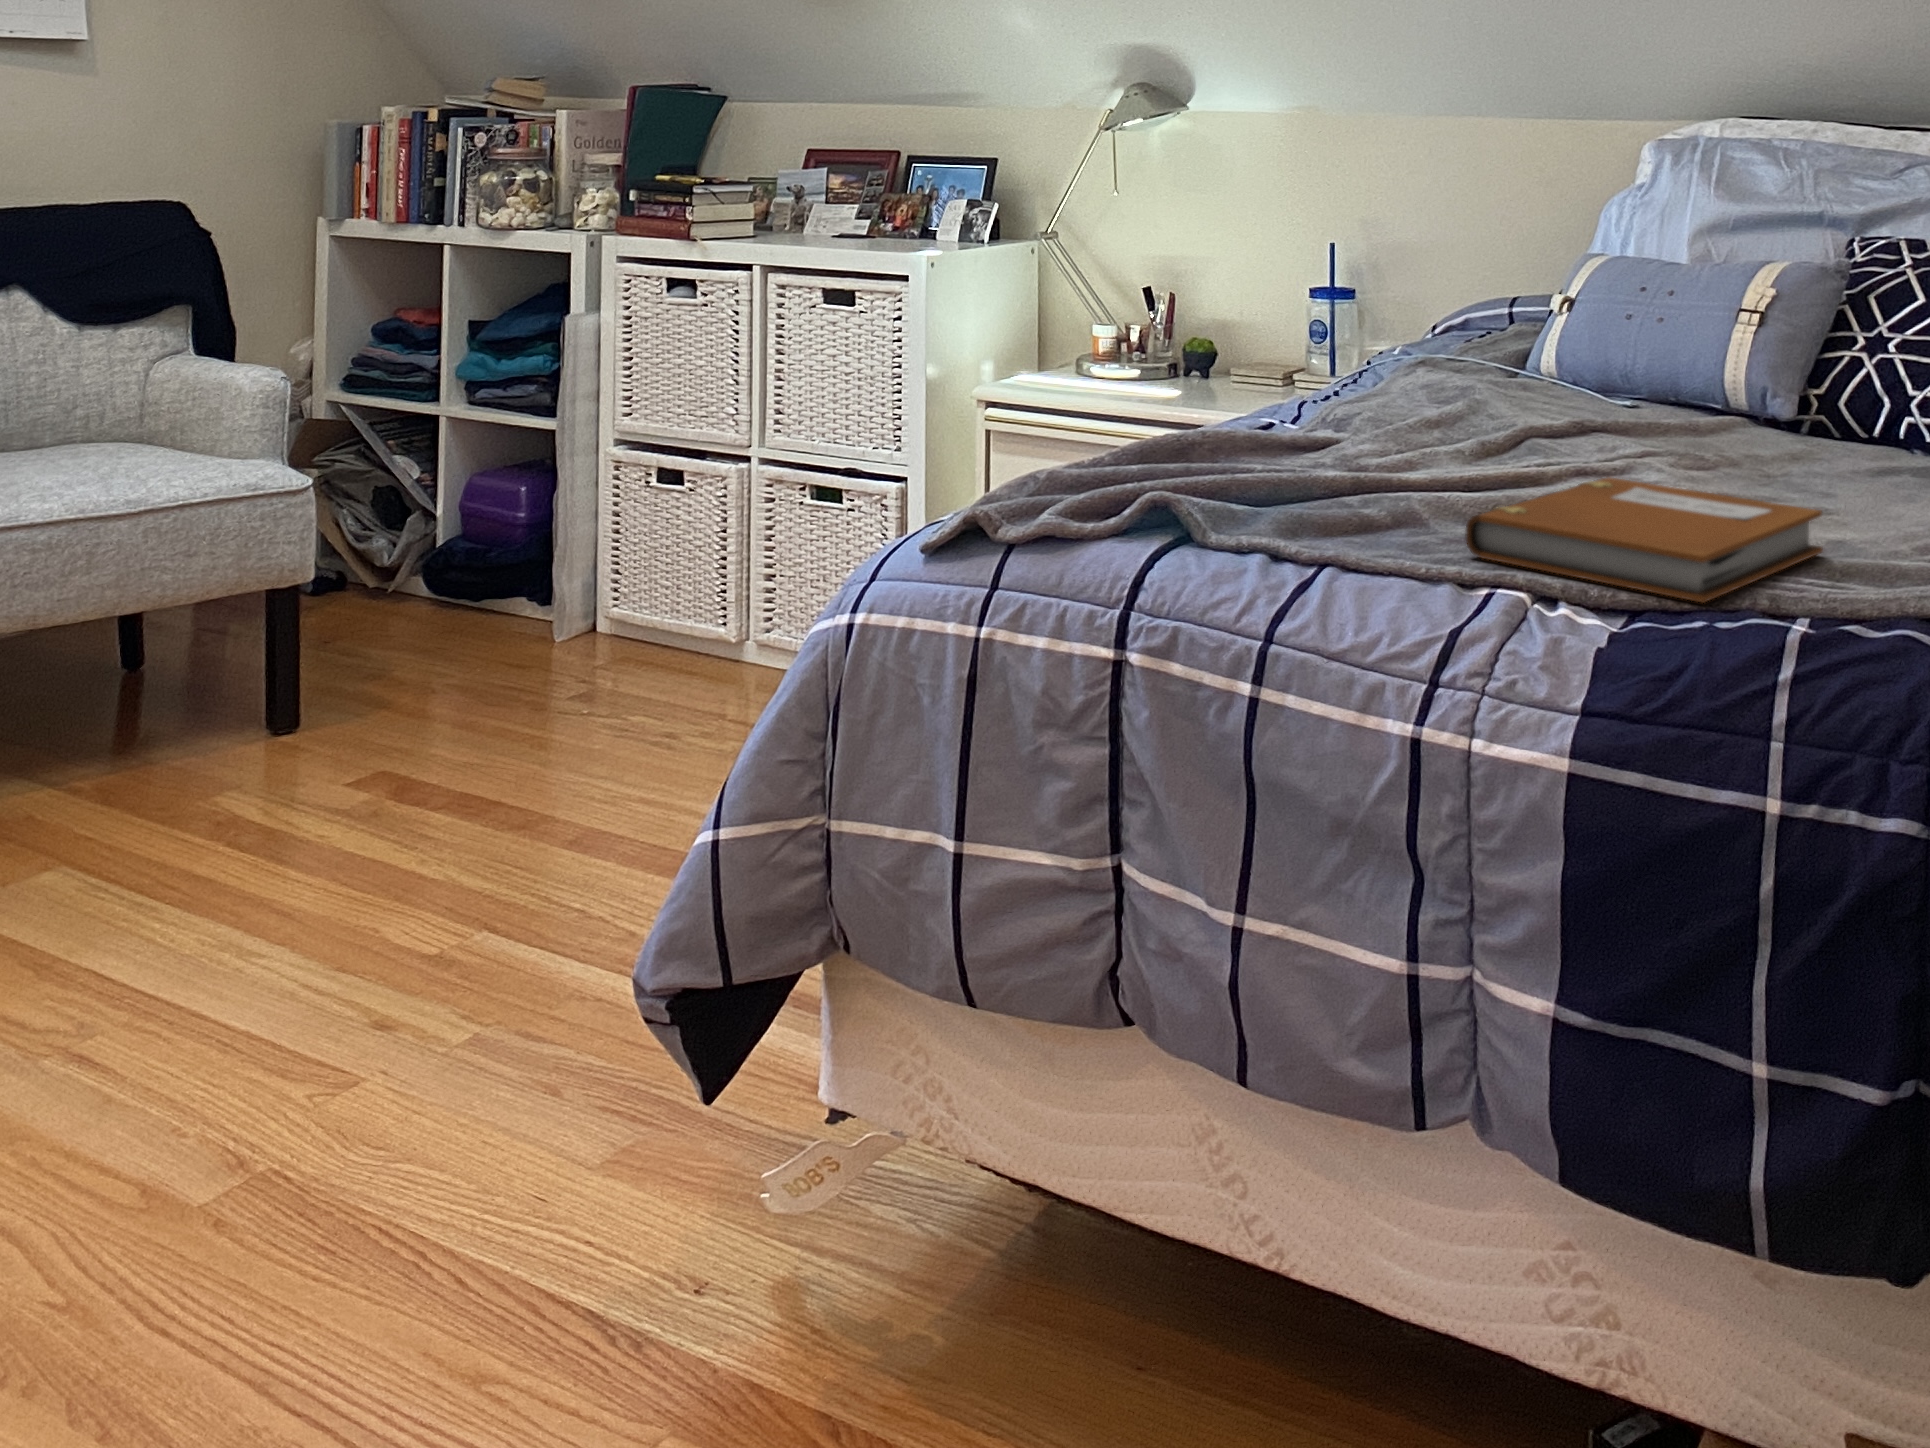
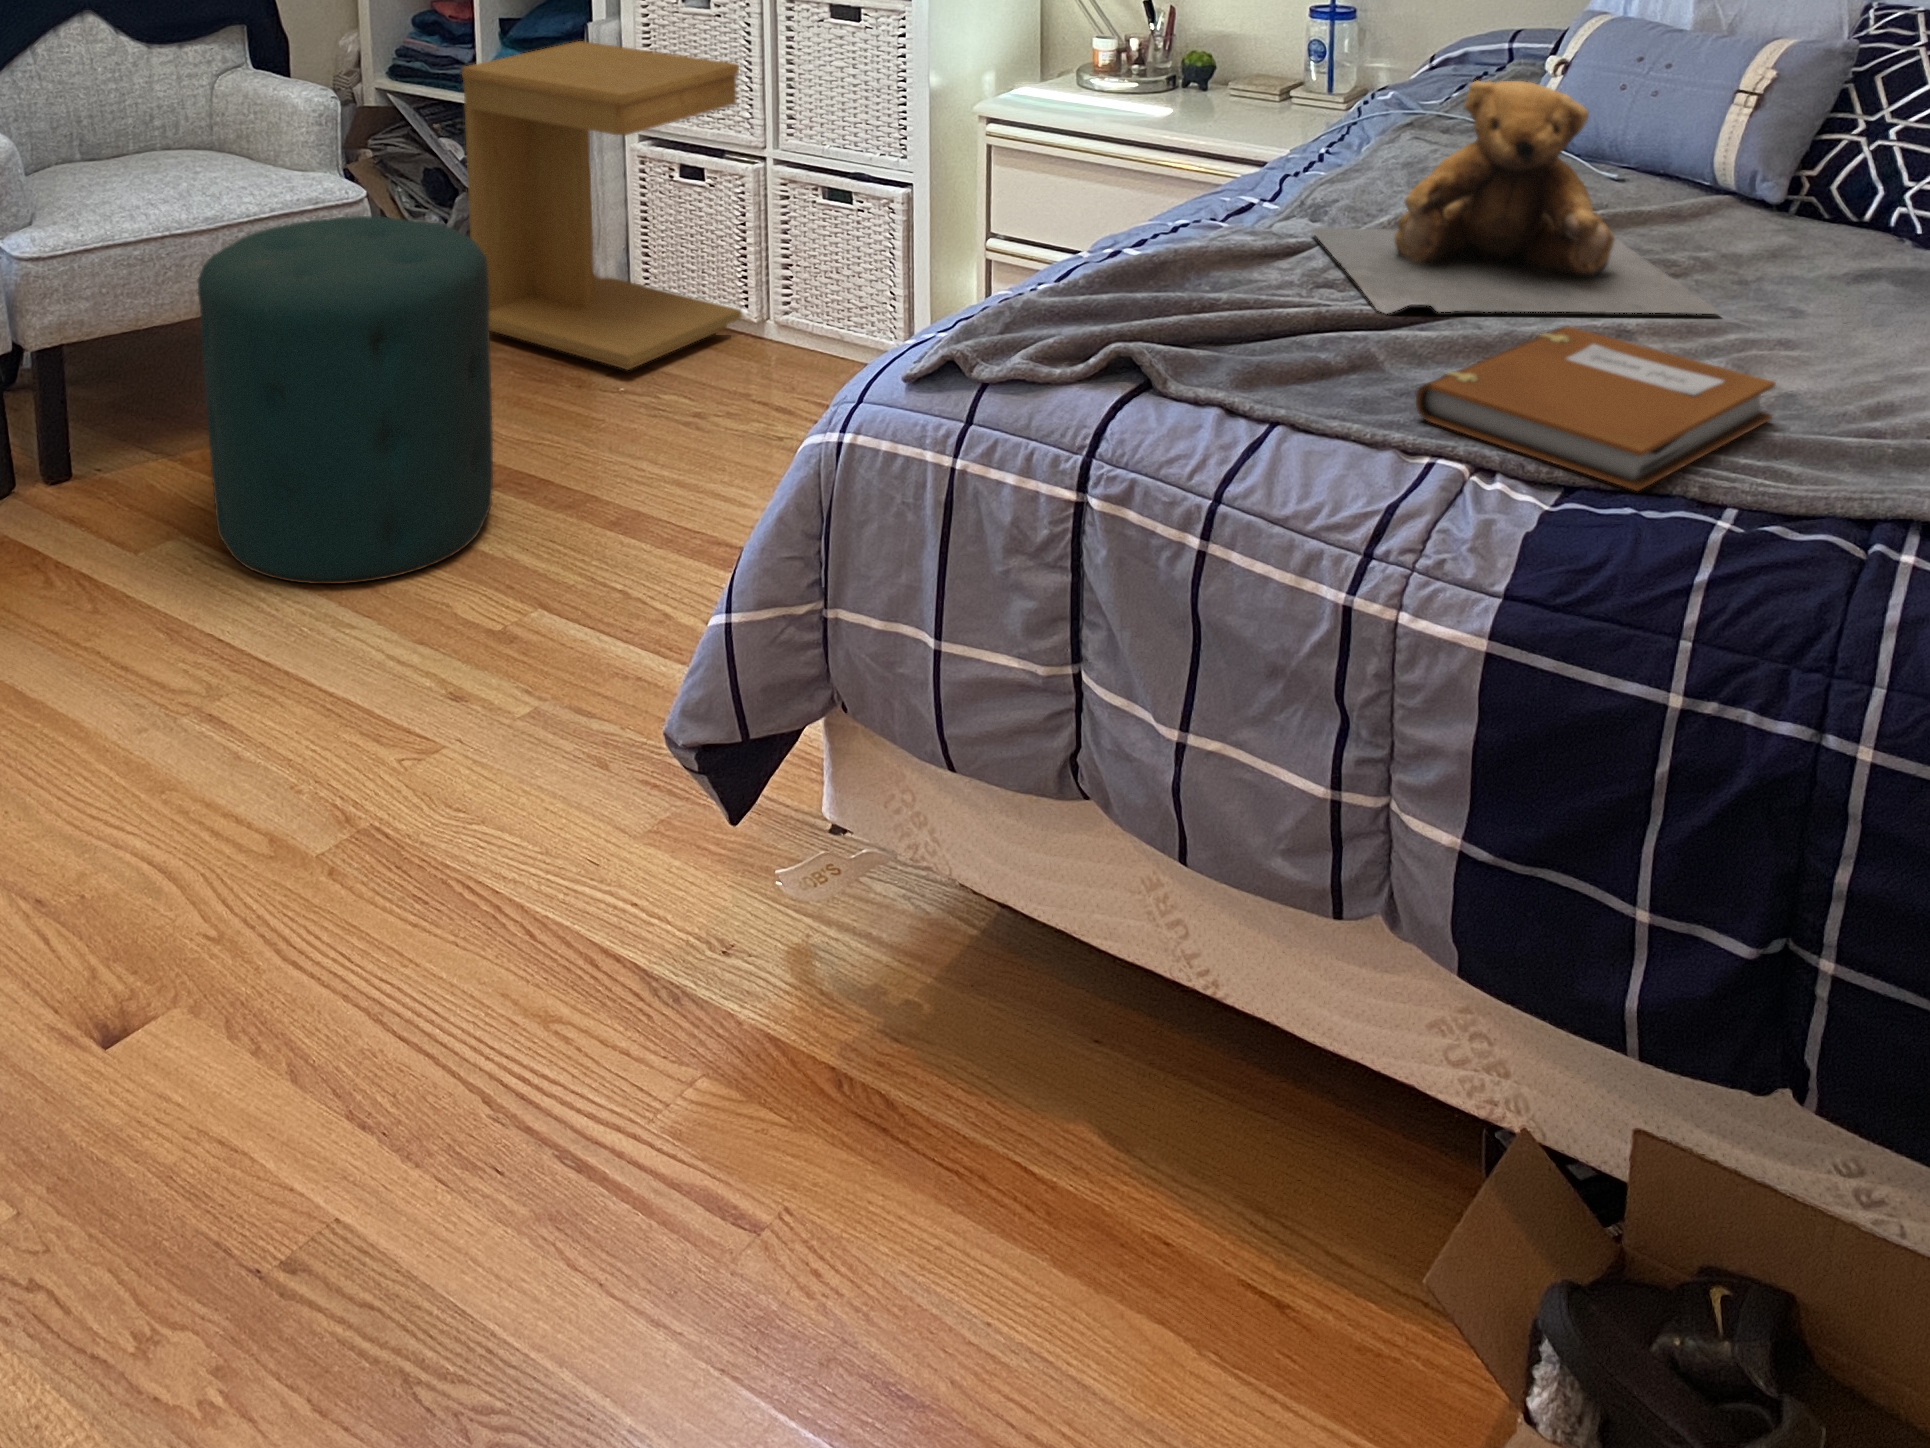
teddy bear: none [1336,258,1755,487] -> present [1313,81,1719,314]
side table: none [423,332,730,689] -> present [462,41,742,370]
ottoman: none [106,486,450,912] -> present [198,216,493,584]

